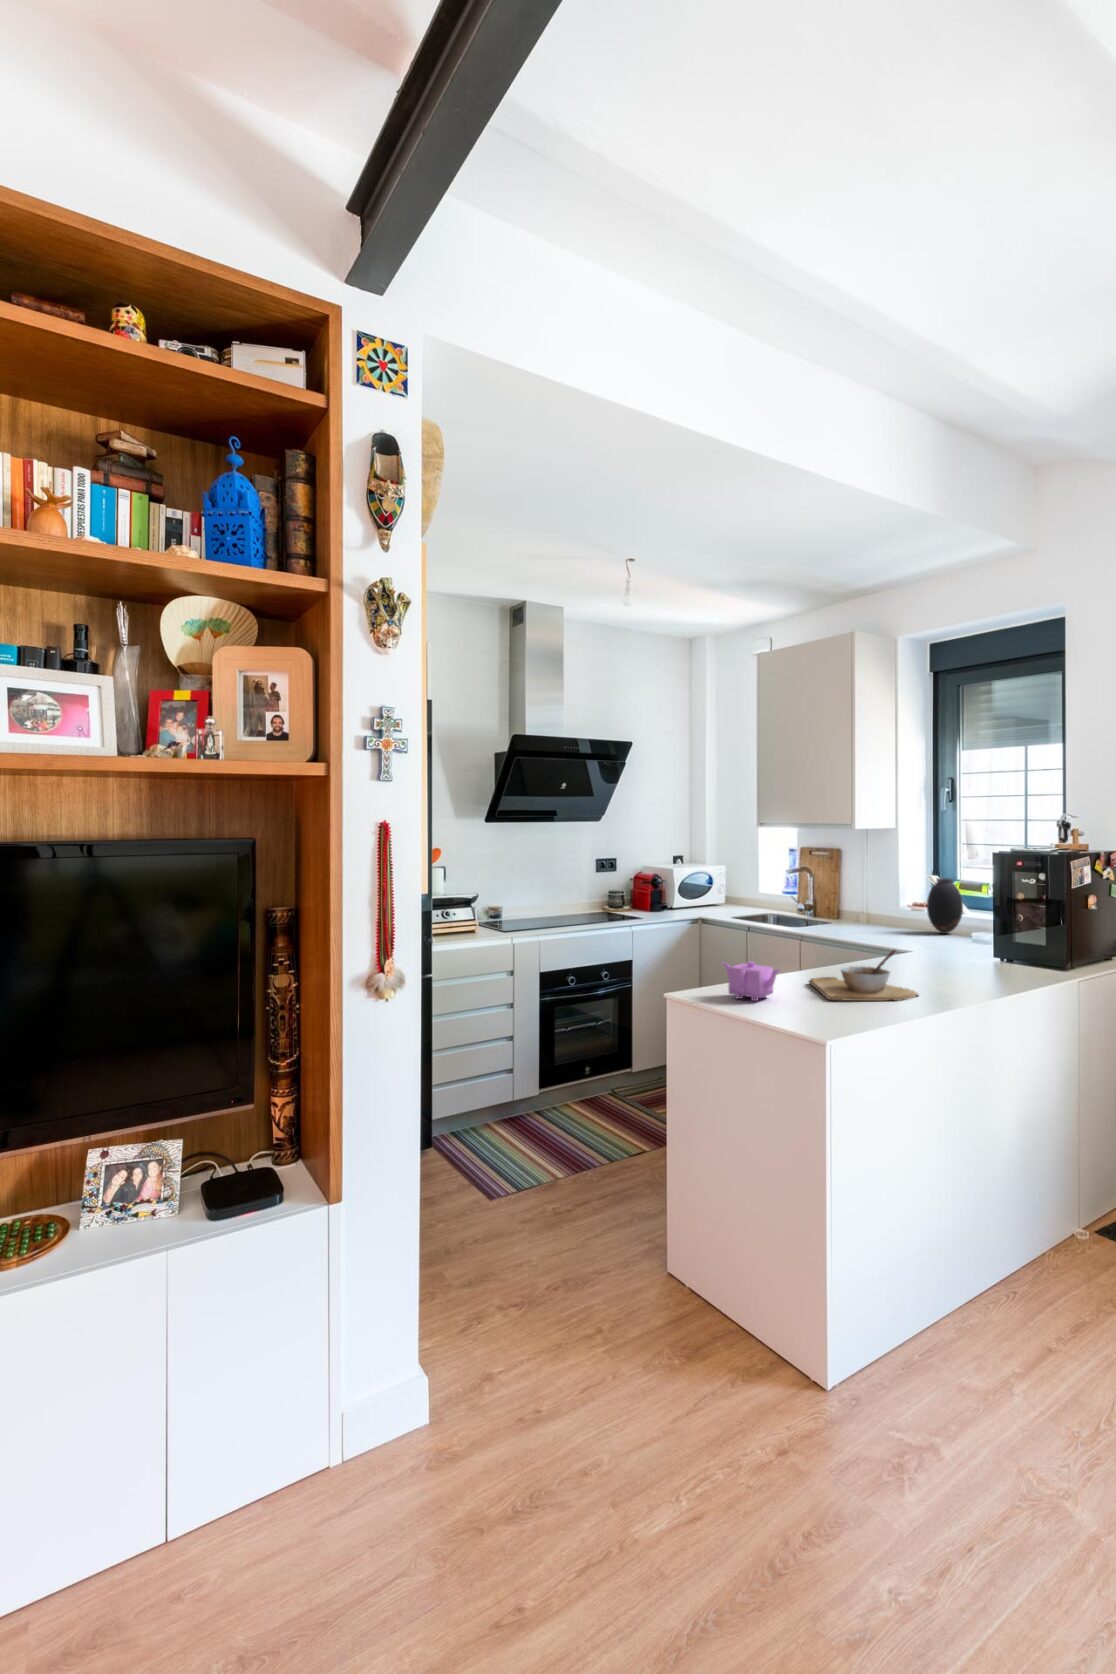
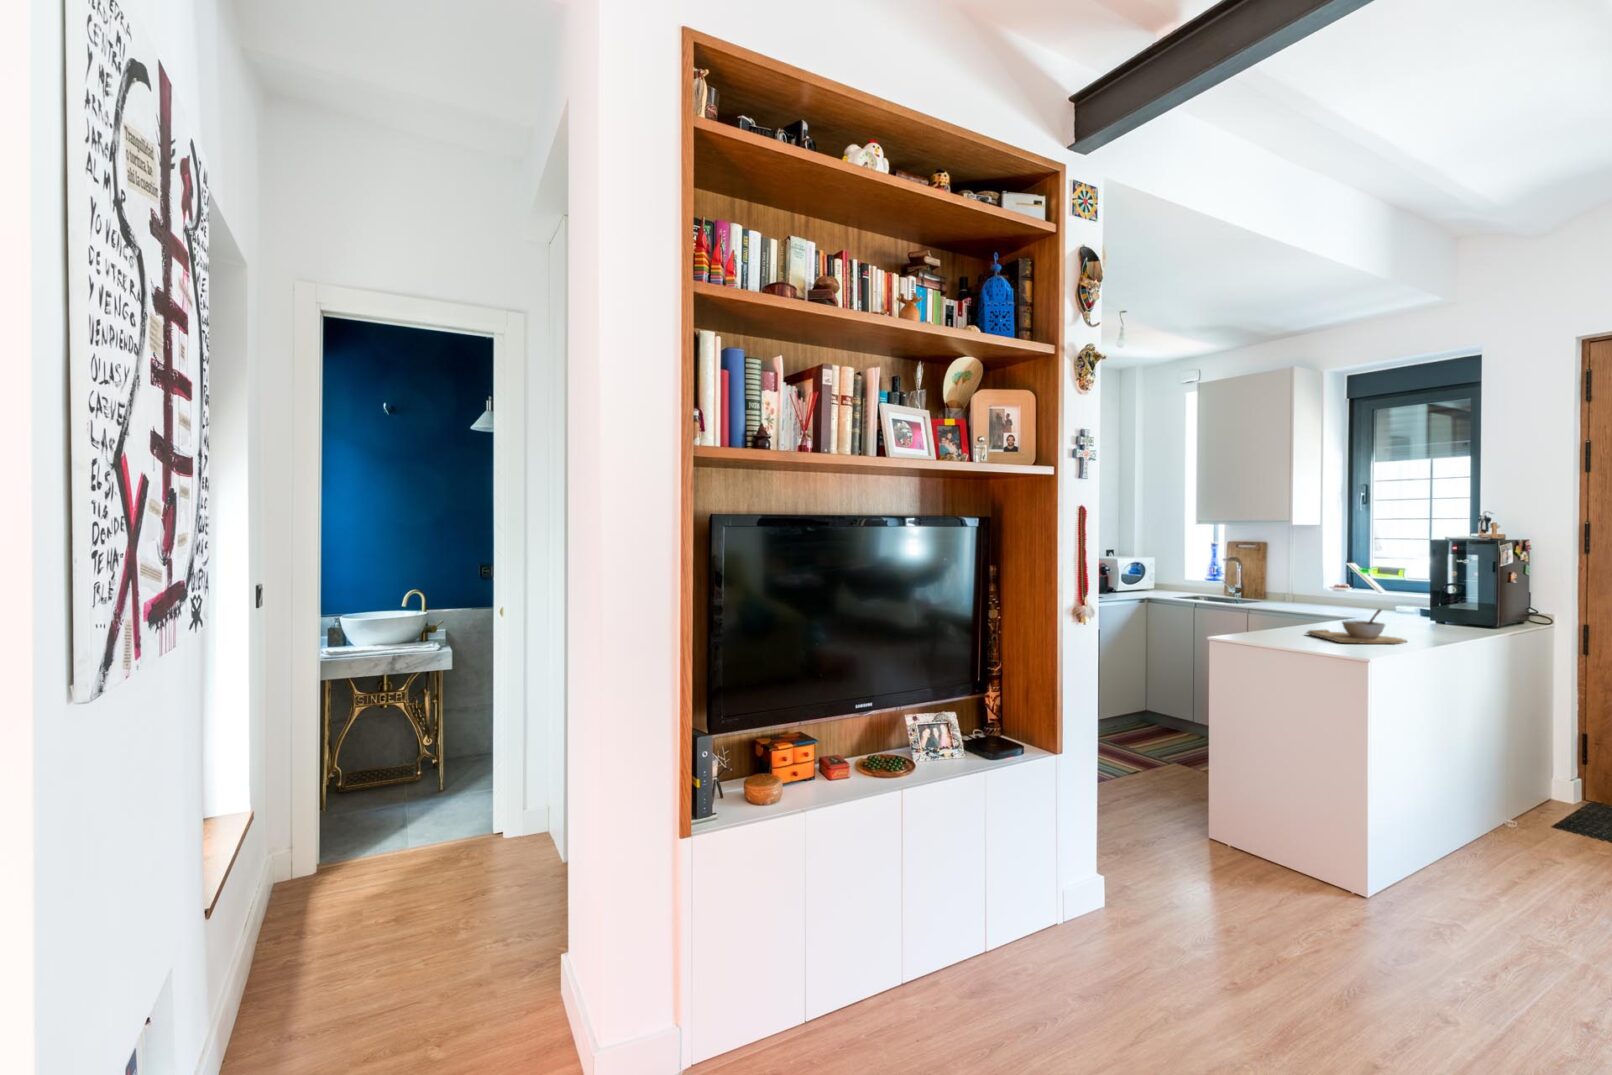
vase: present [927,878,963,934] -> none [1350,564,1383,608]
teapot: present [722,962,780,1001] -> none [1248,615,1305,643]

